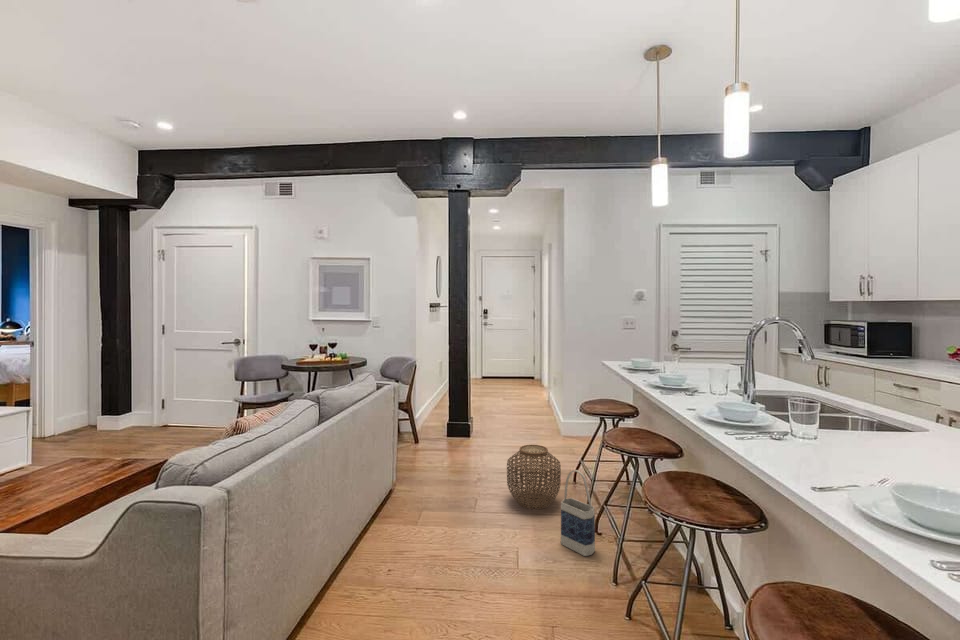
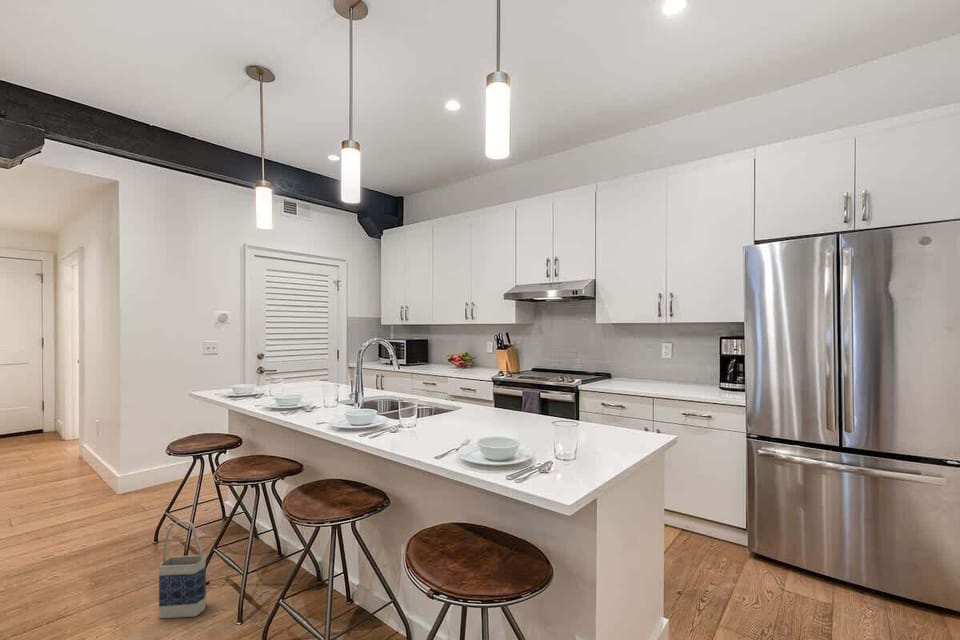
woven basket: present [507,445,561,509] -> none [52,509,144,601]

